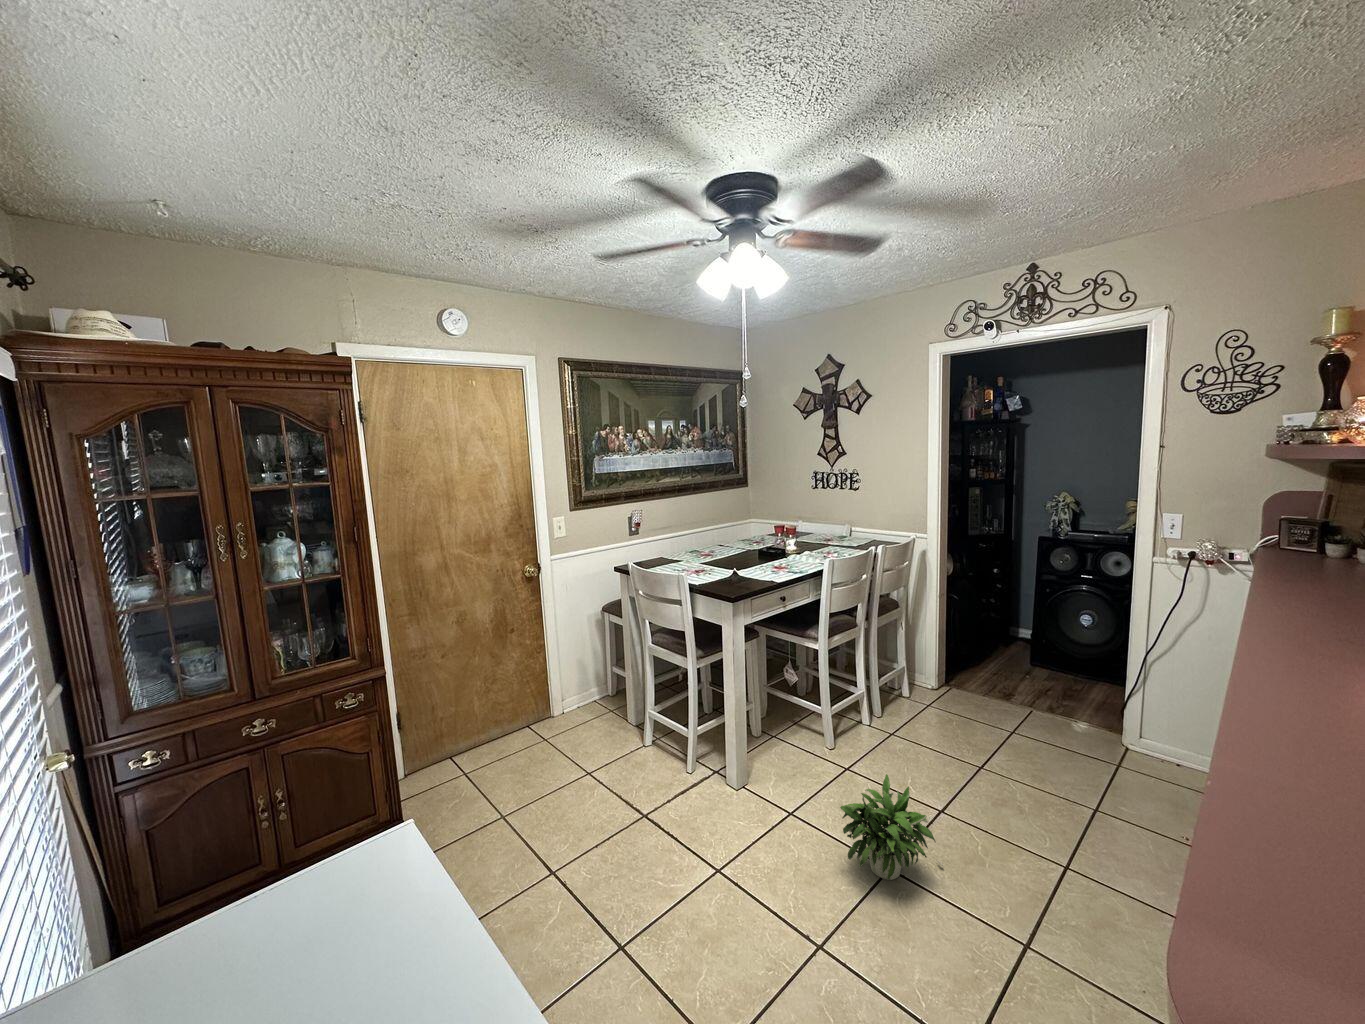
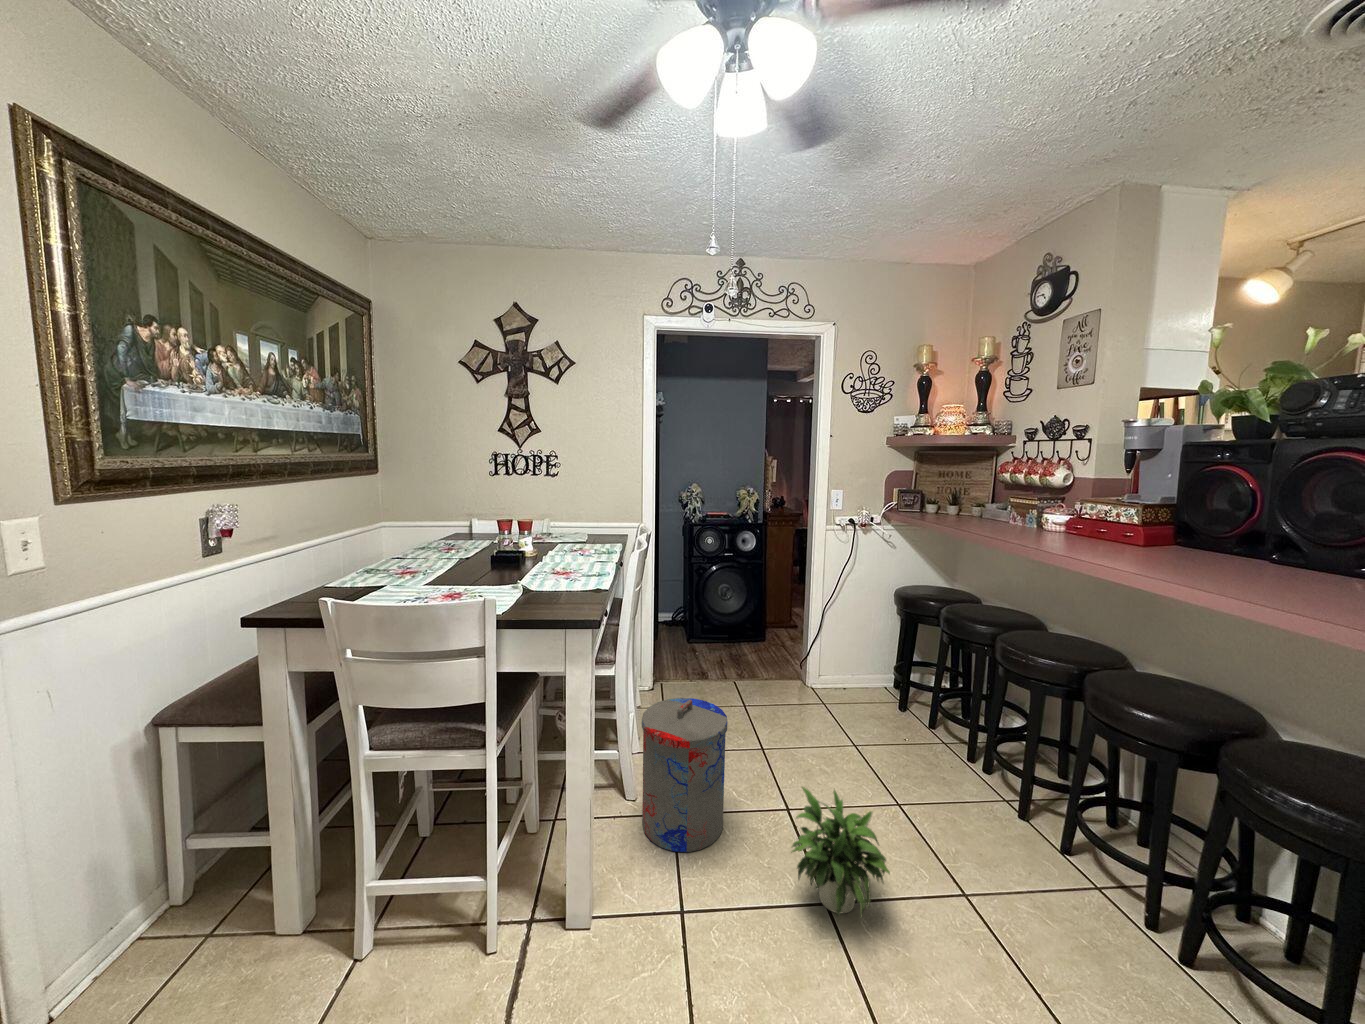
trash can: none [804,681,874,798] -> present [642,698,727,852]

